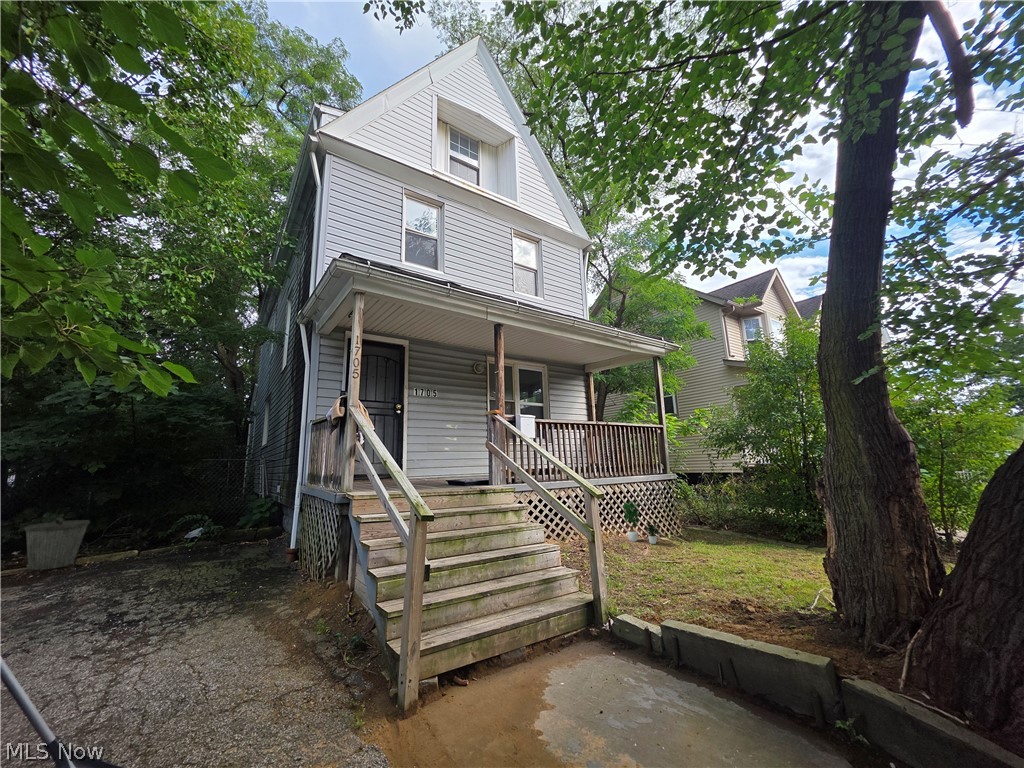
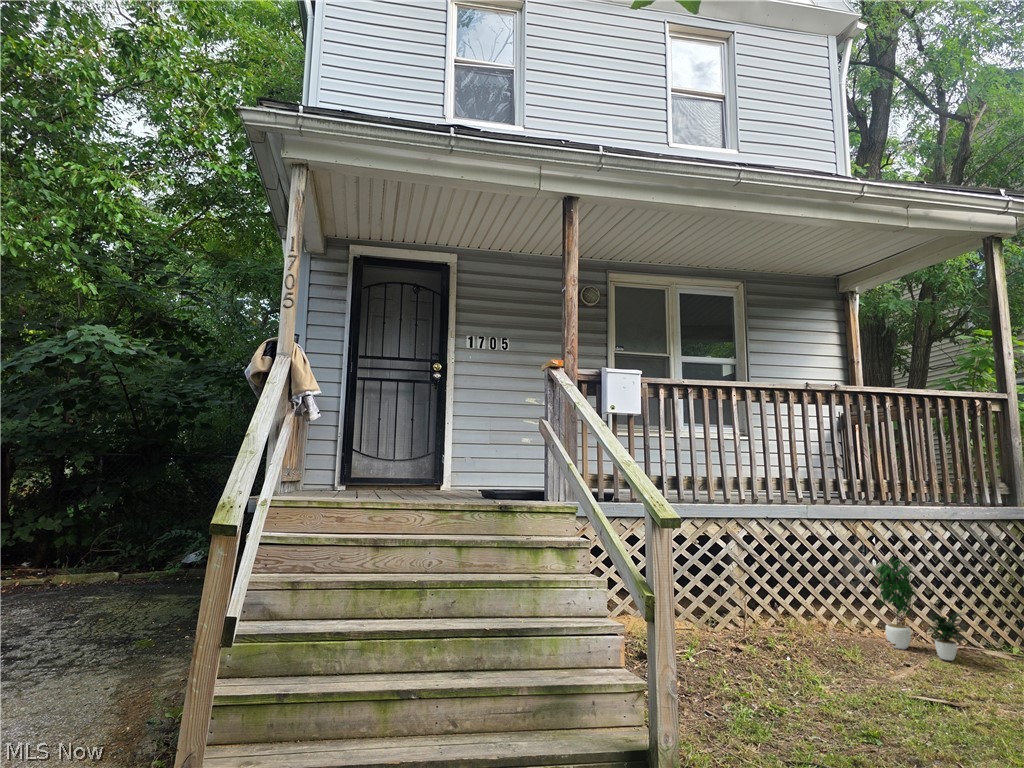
trash can: present [25,518,90,570] -> none [21,513,86,575]

